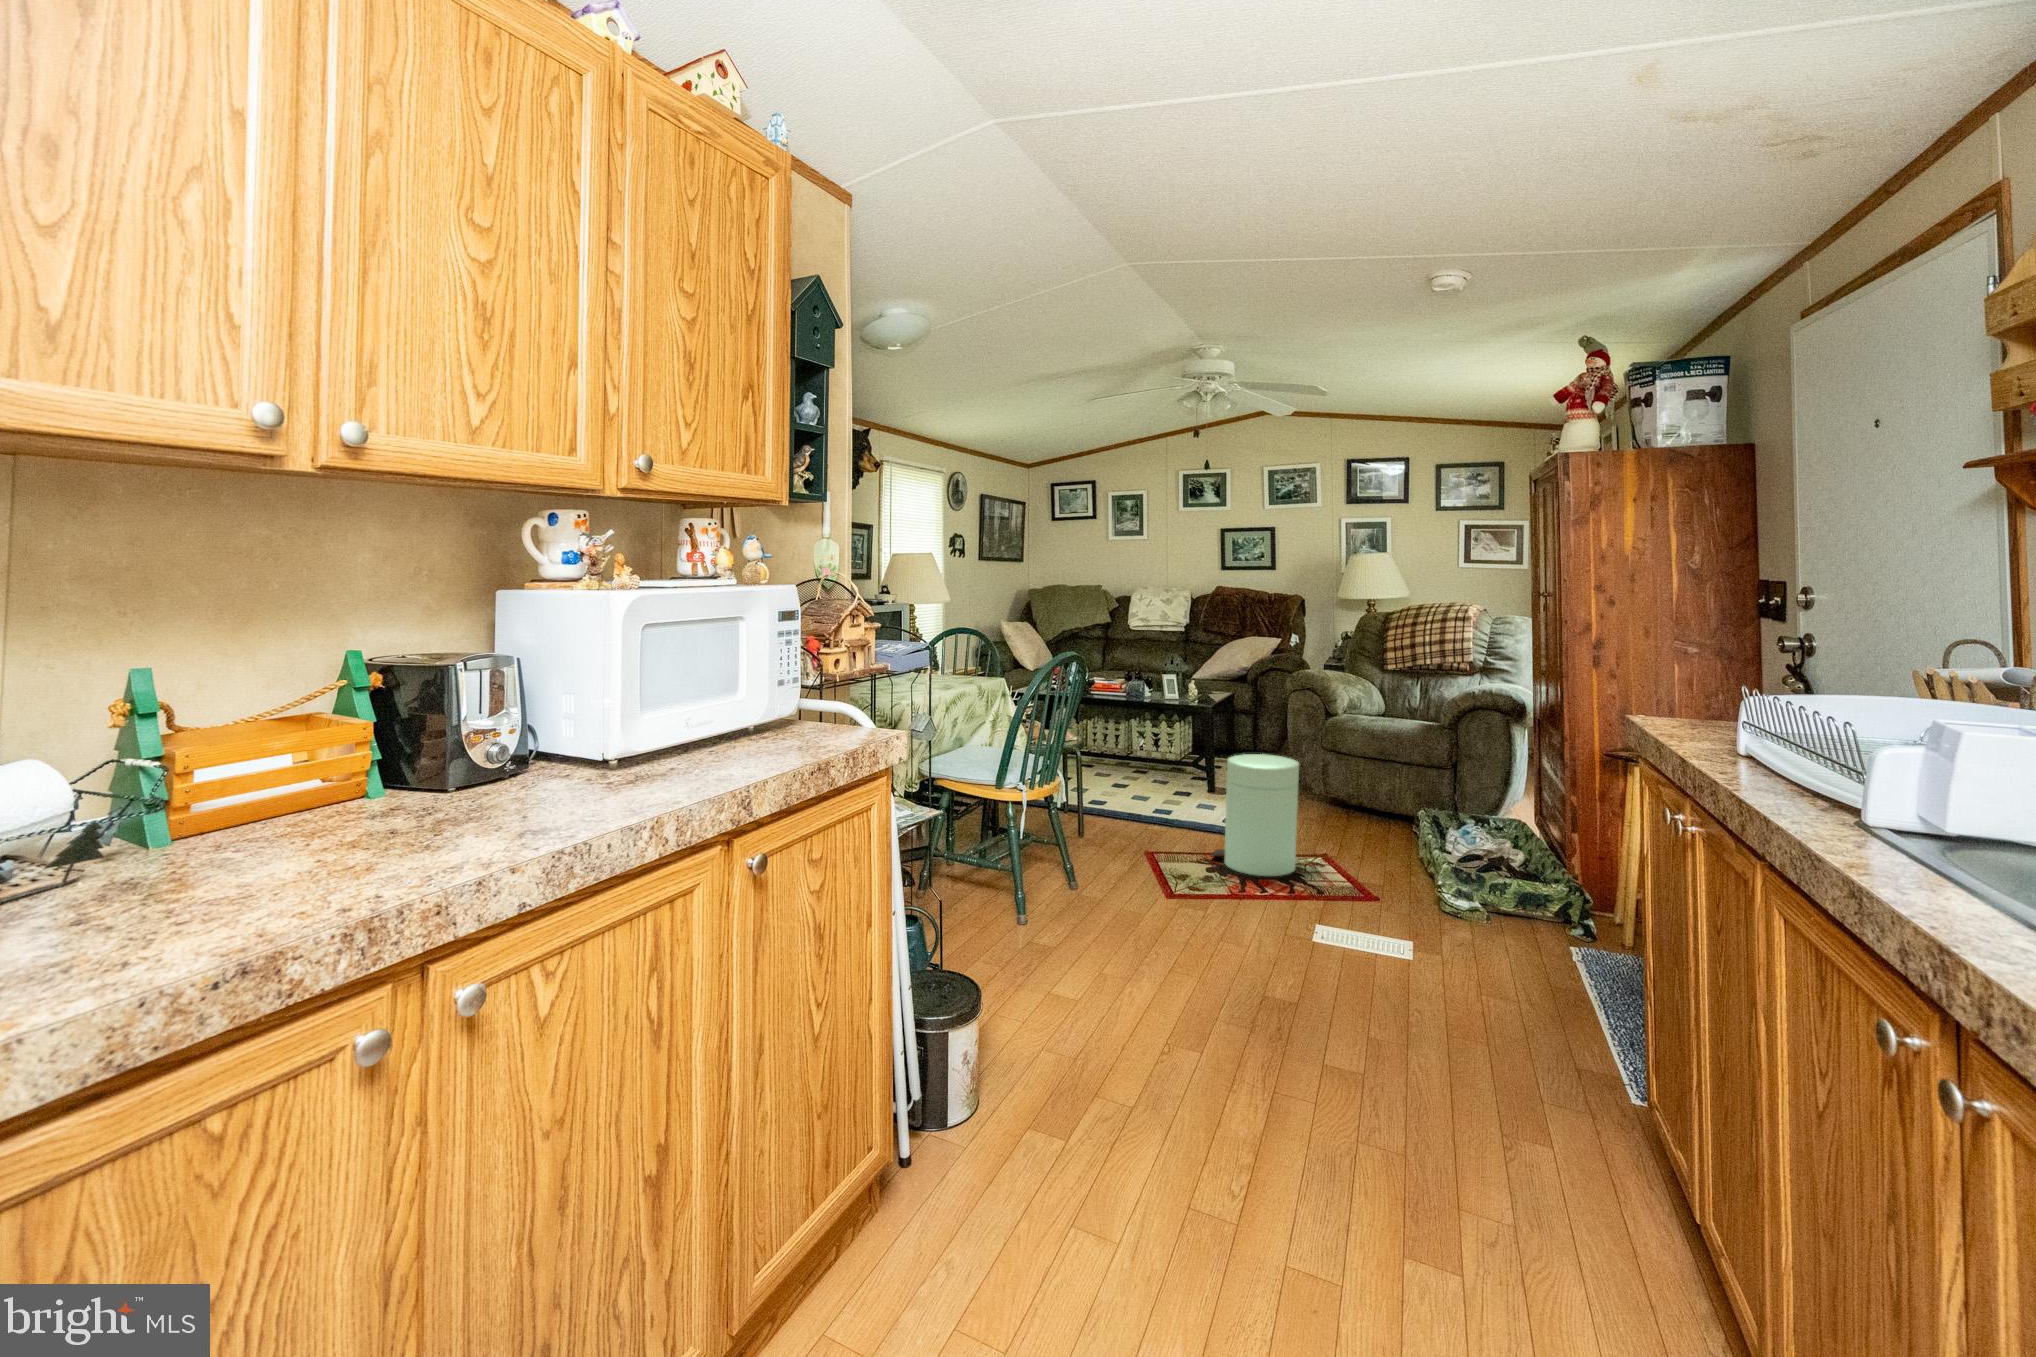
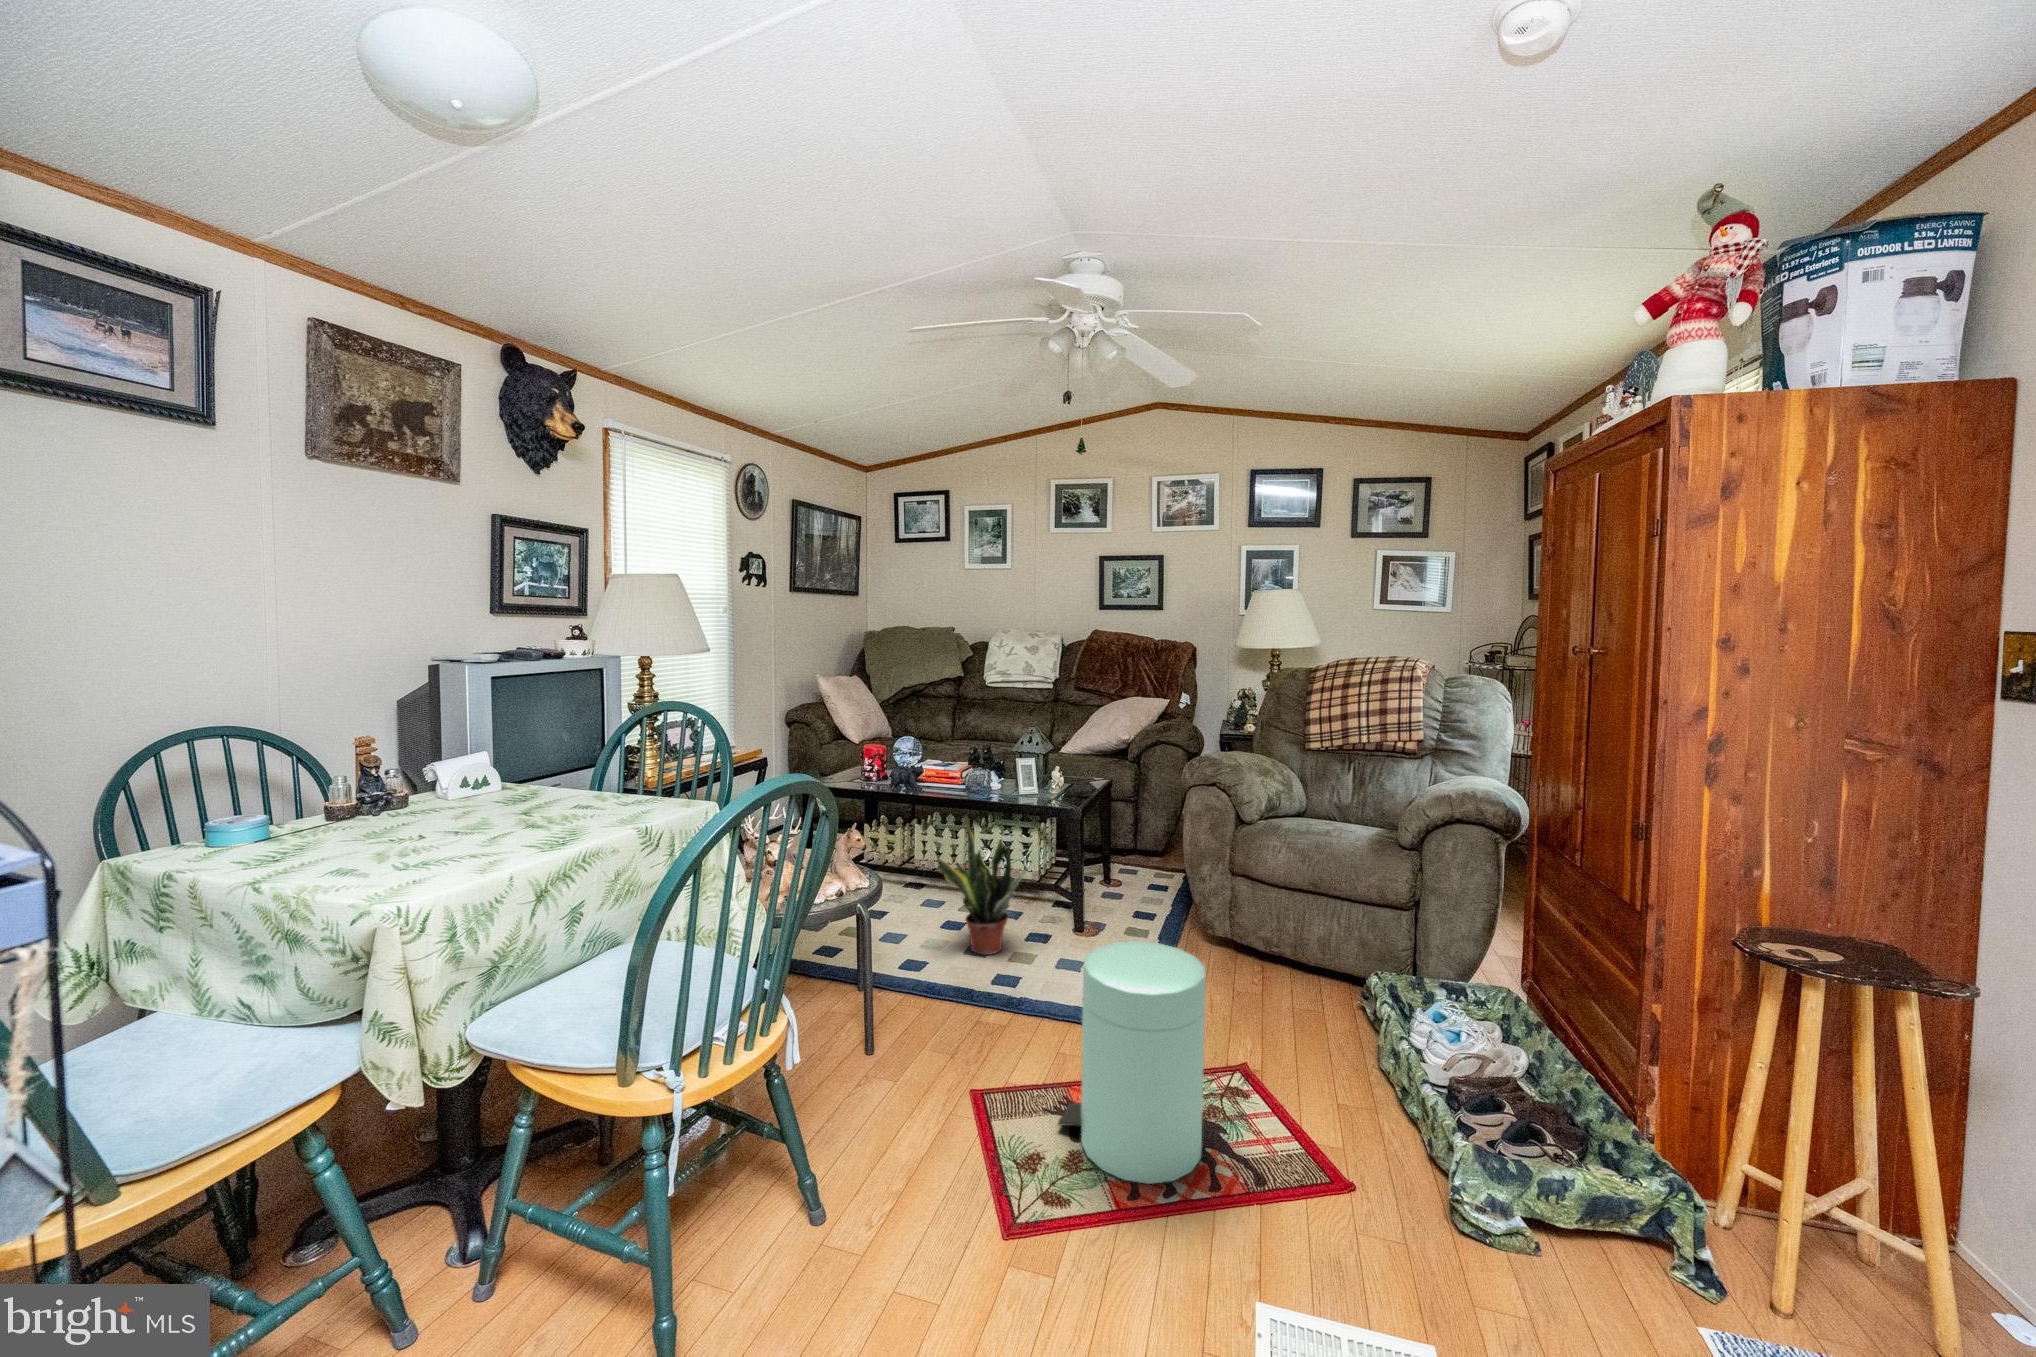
potted plant: none [1118,714,1182,799] -> present [938,828,1028,955]

